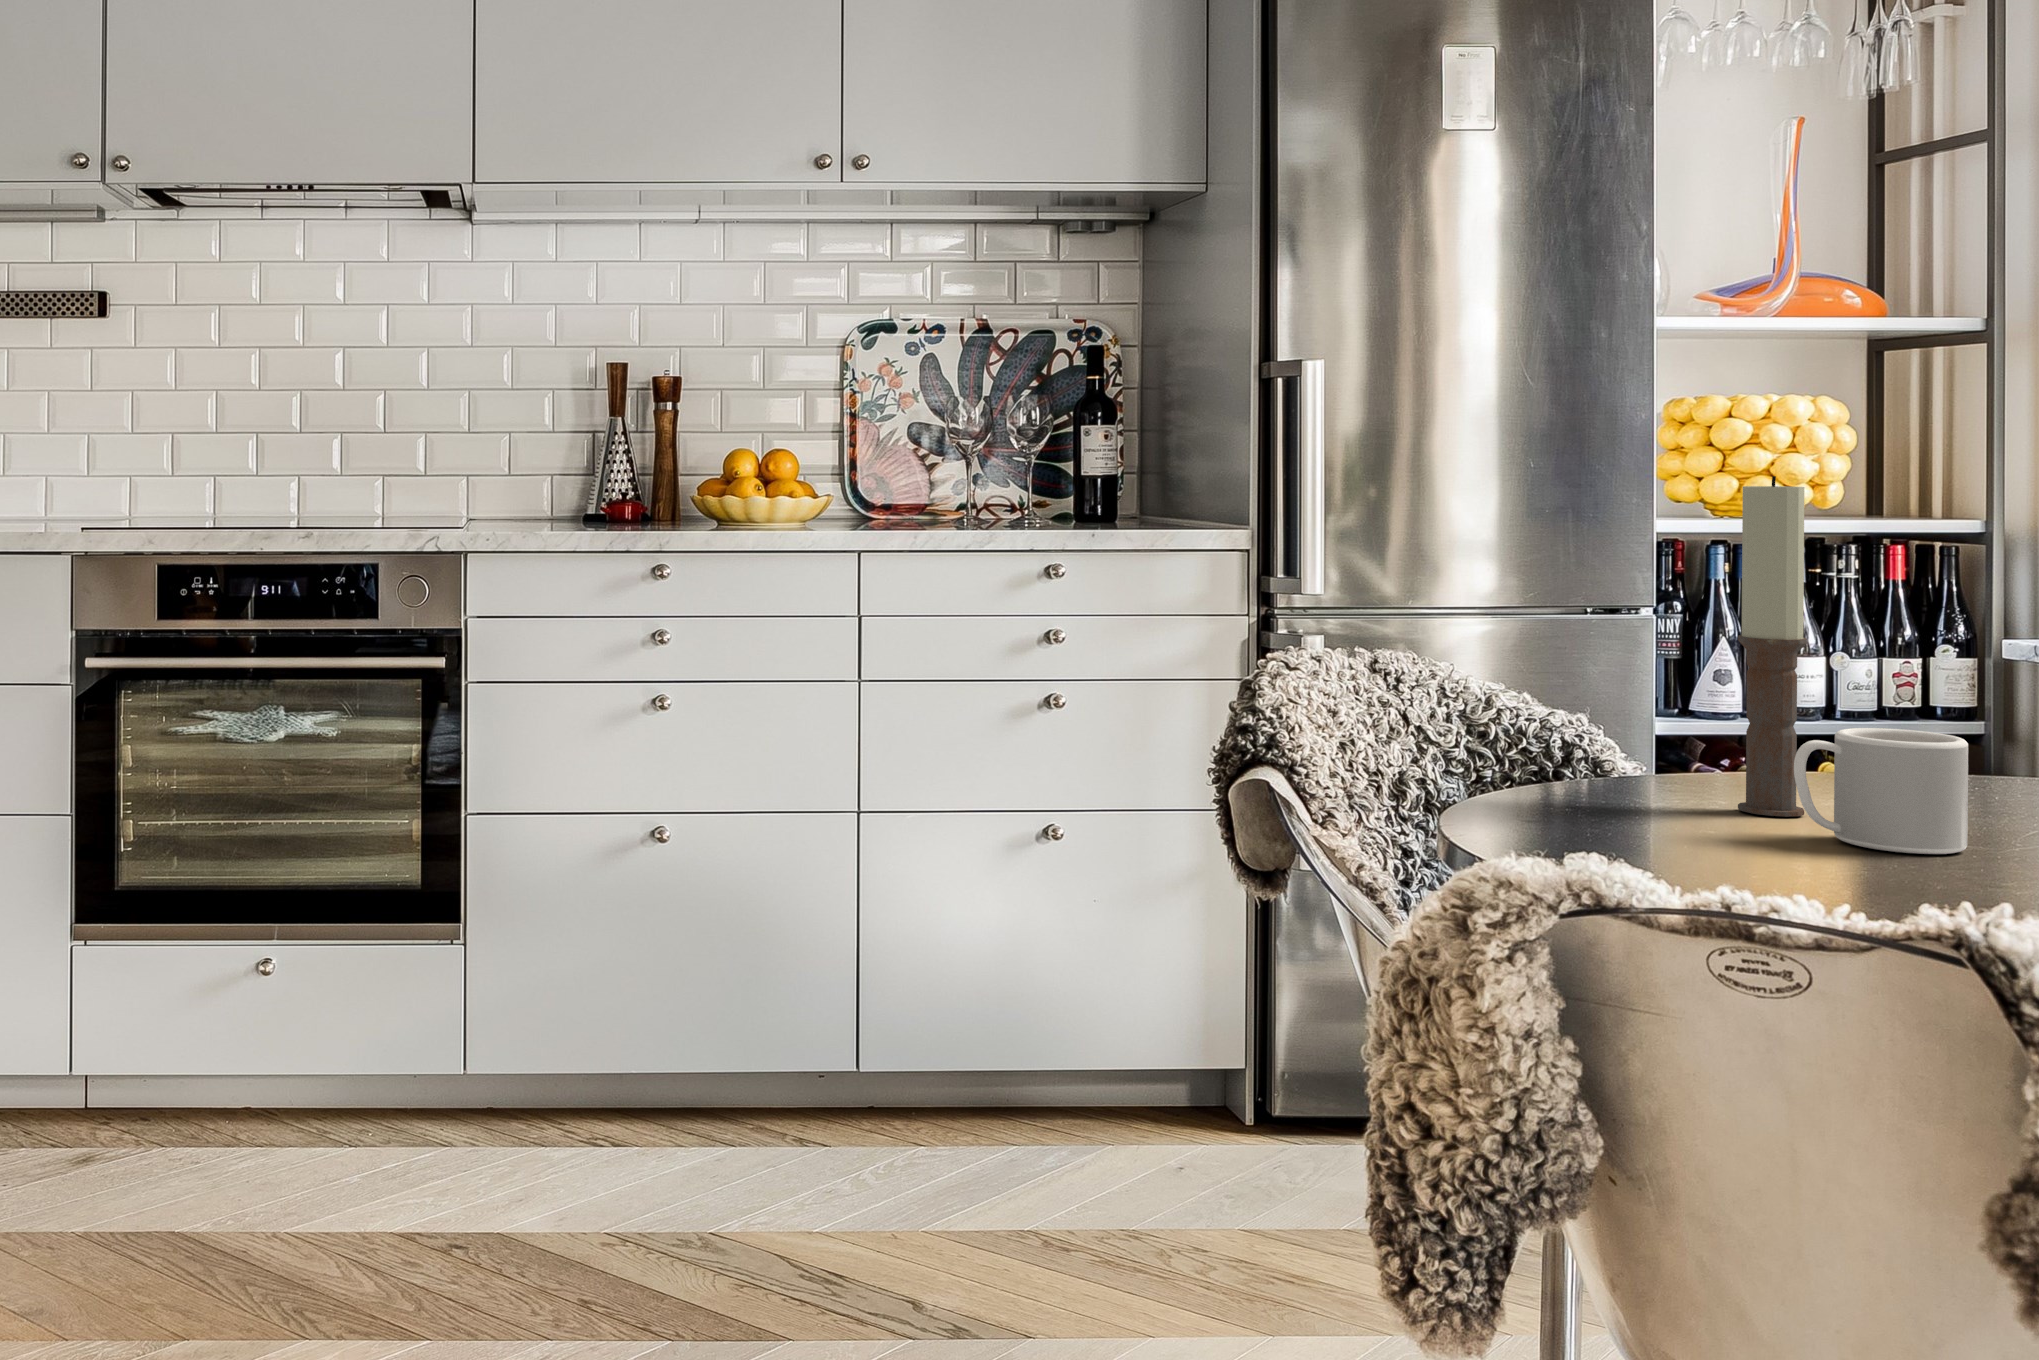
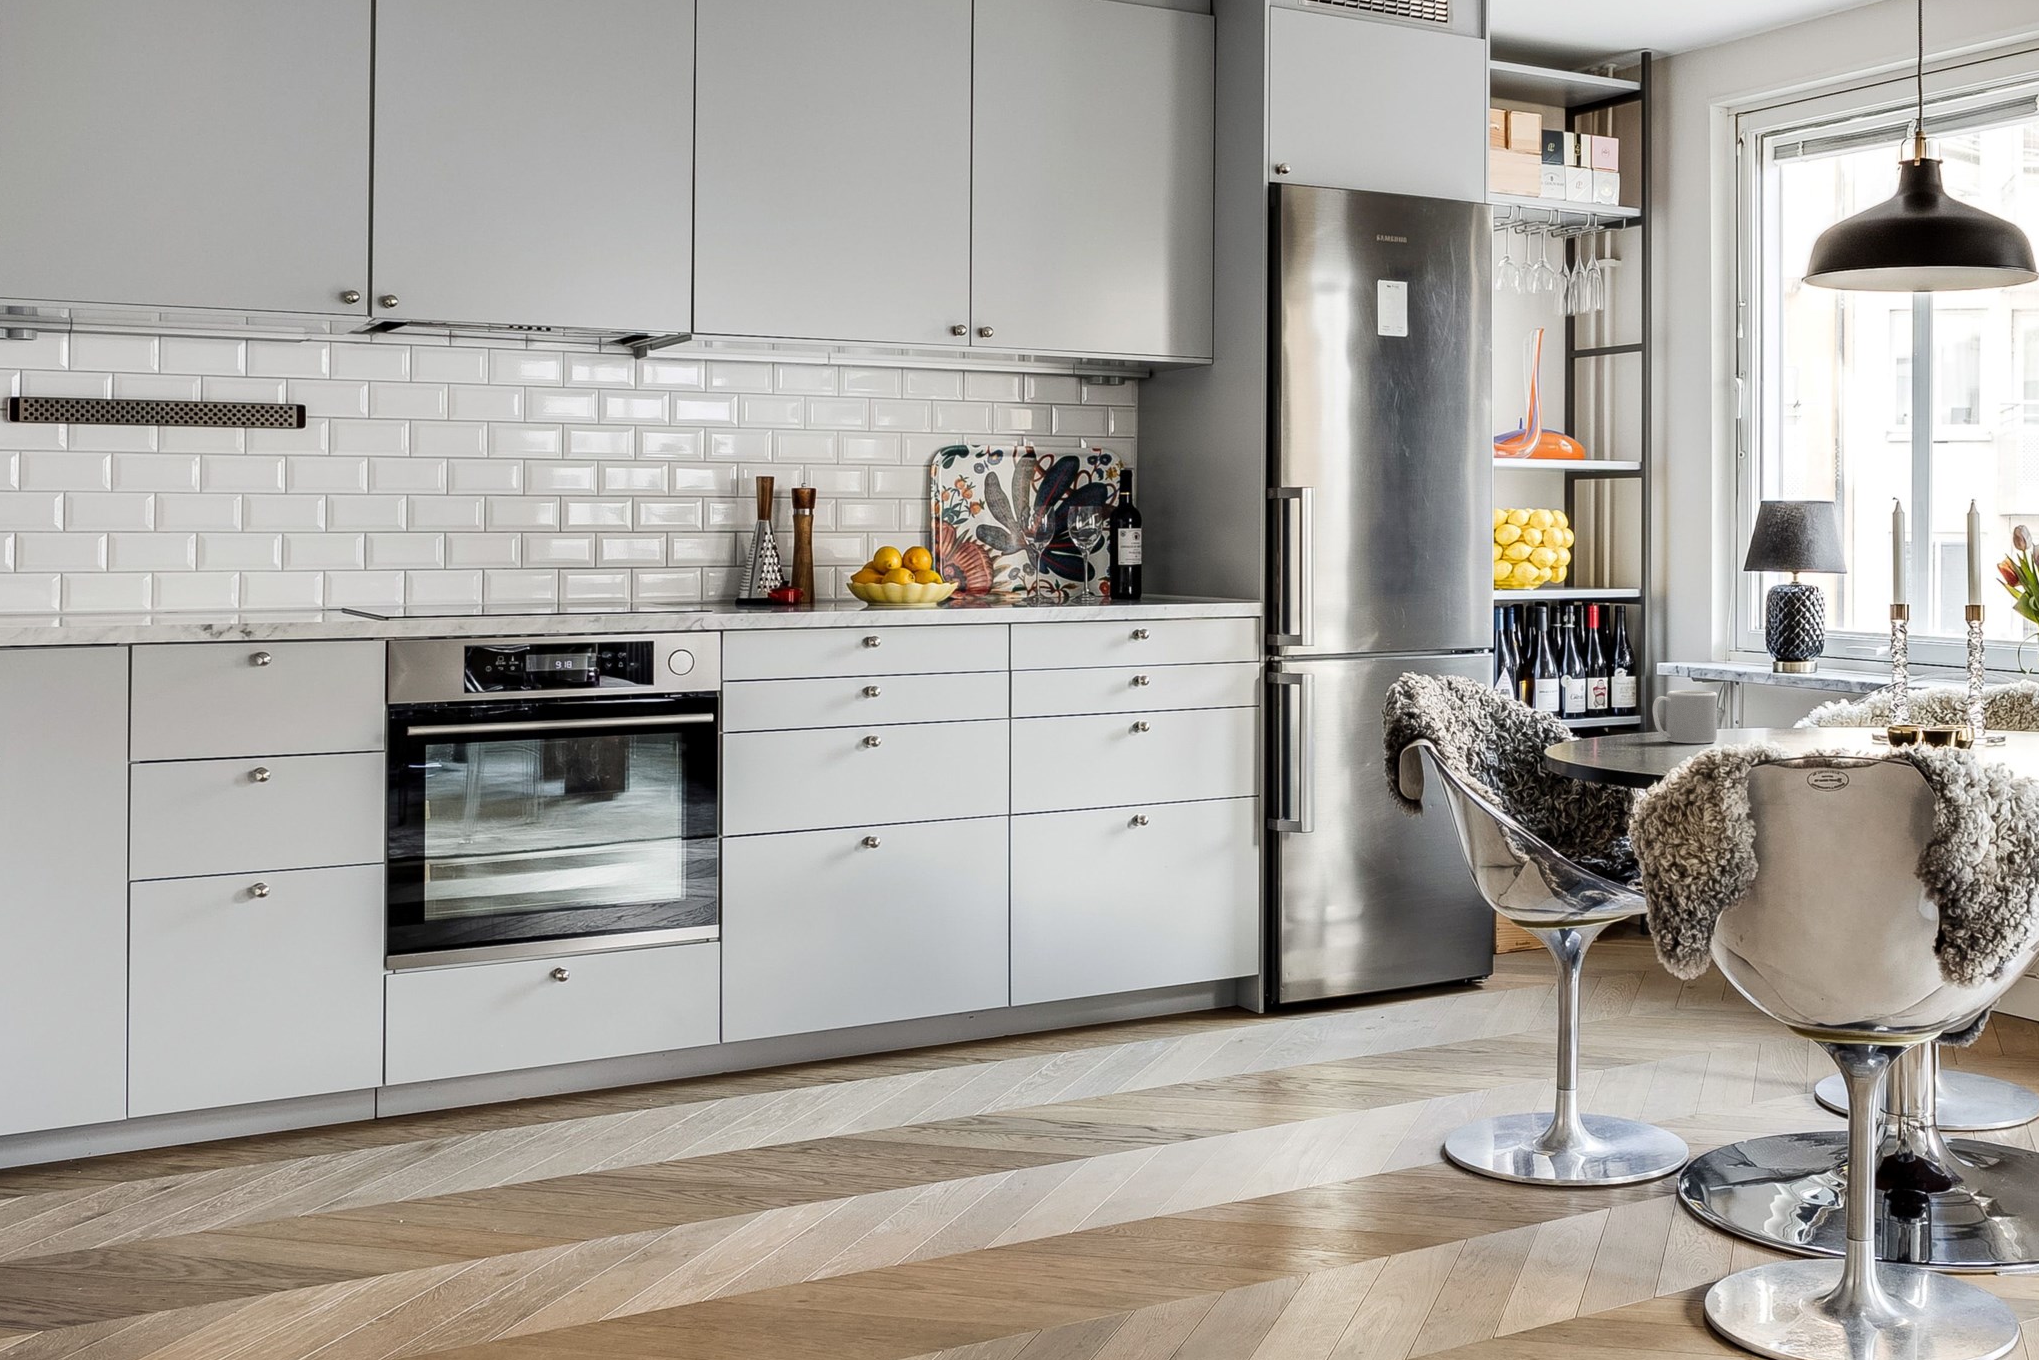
candle: present [1738,476,1807,817] -> none [1619,574,1647,737]

